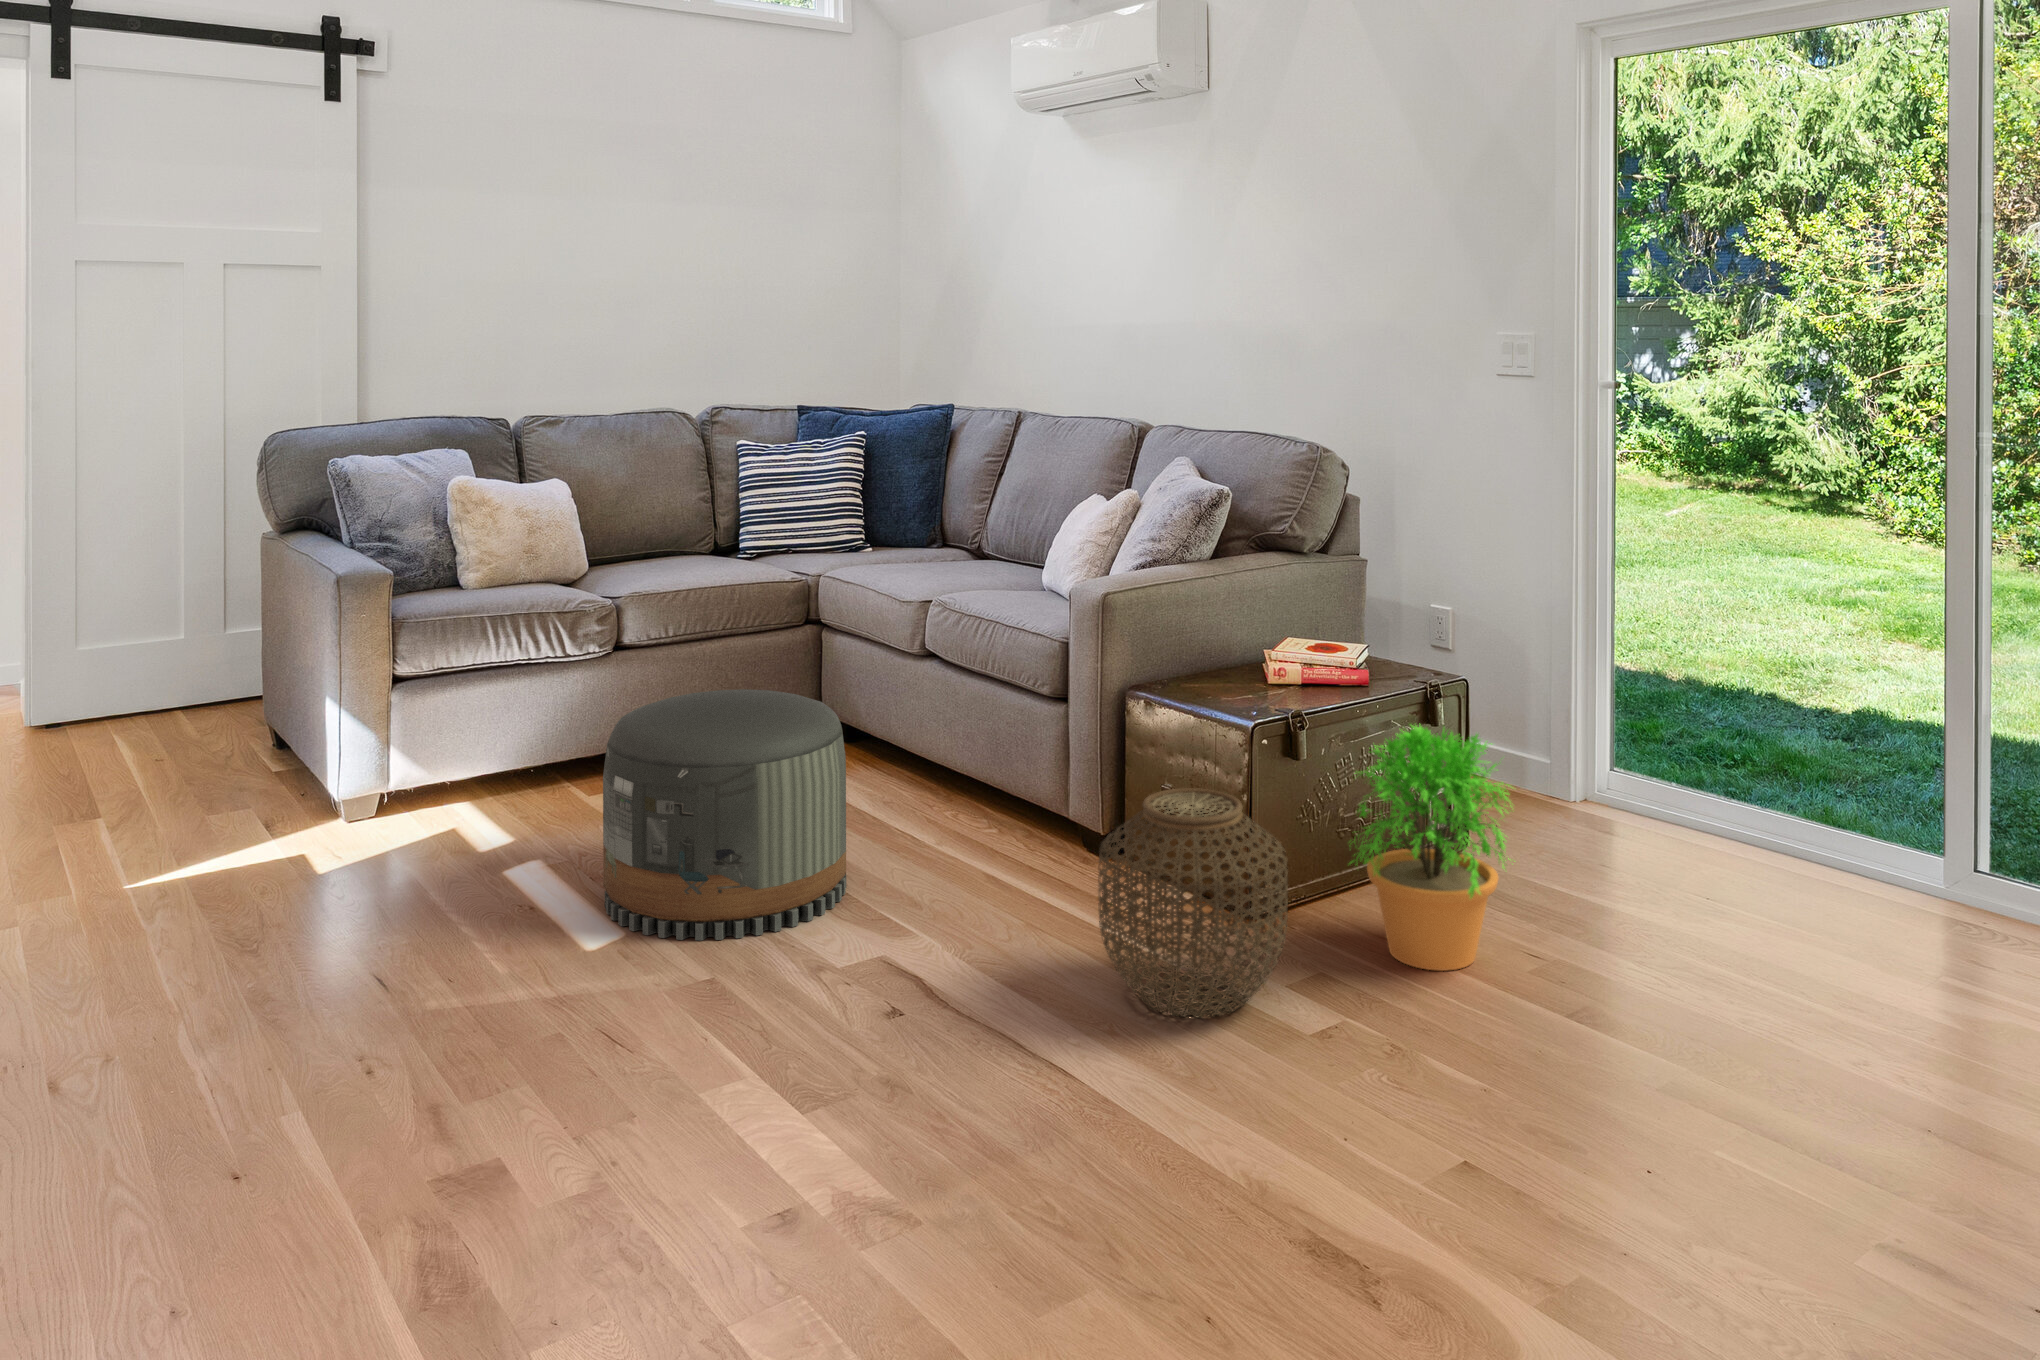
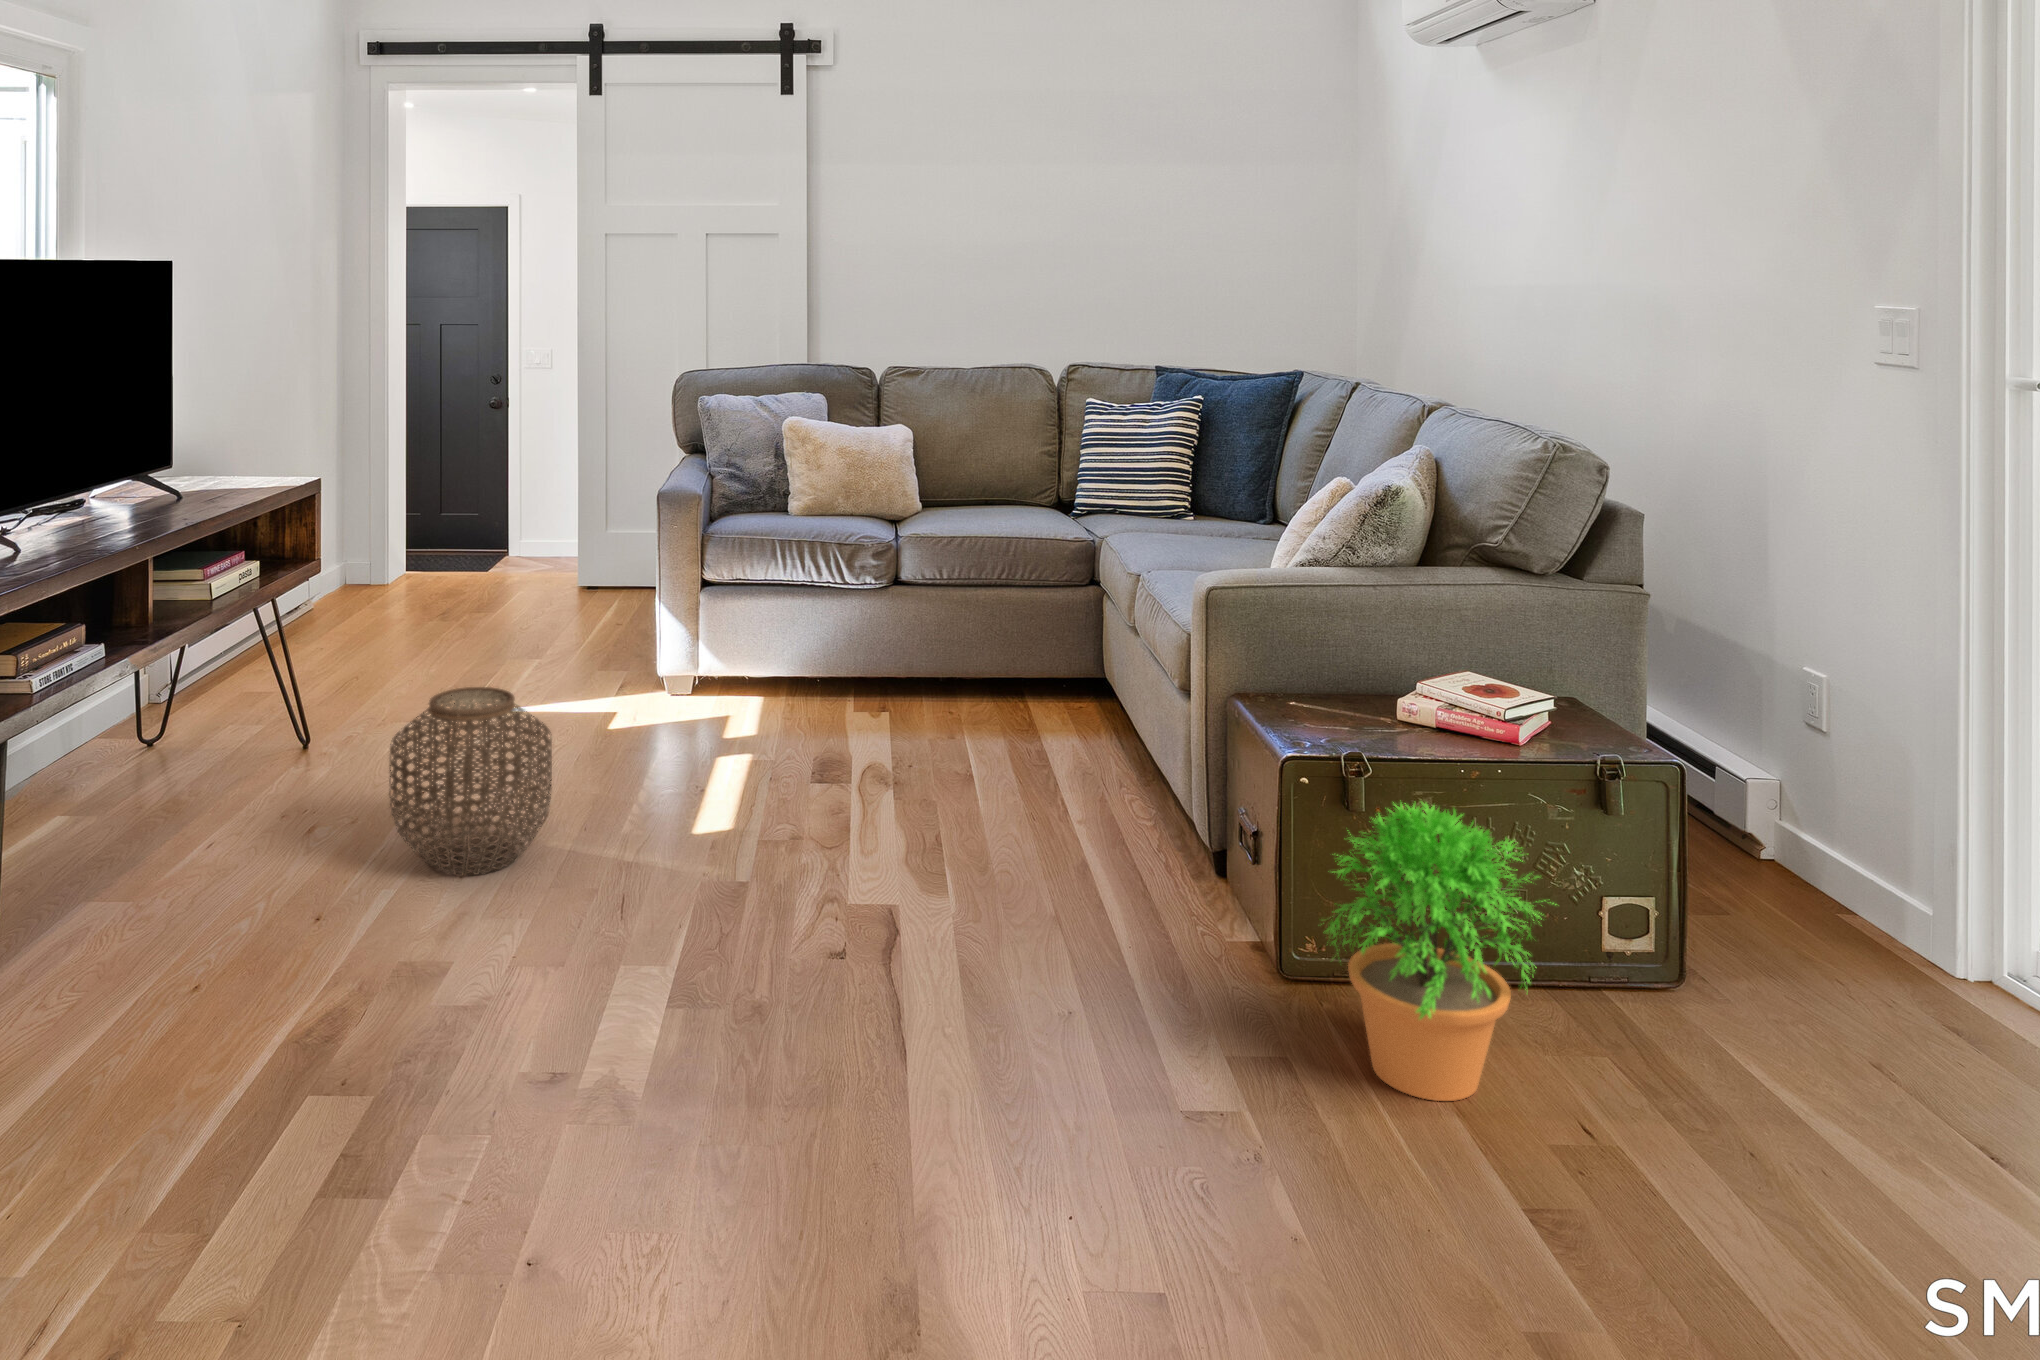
pouf: present [603,689,846,940] -> none [735,631,951,856]
woven basket: present [1098,788,1288,1018] -> present [390,687,552,875]

